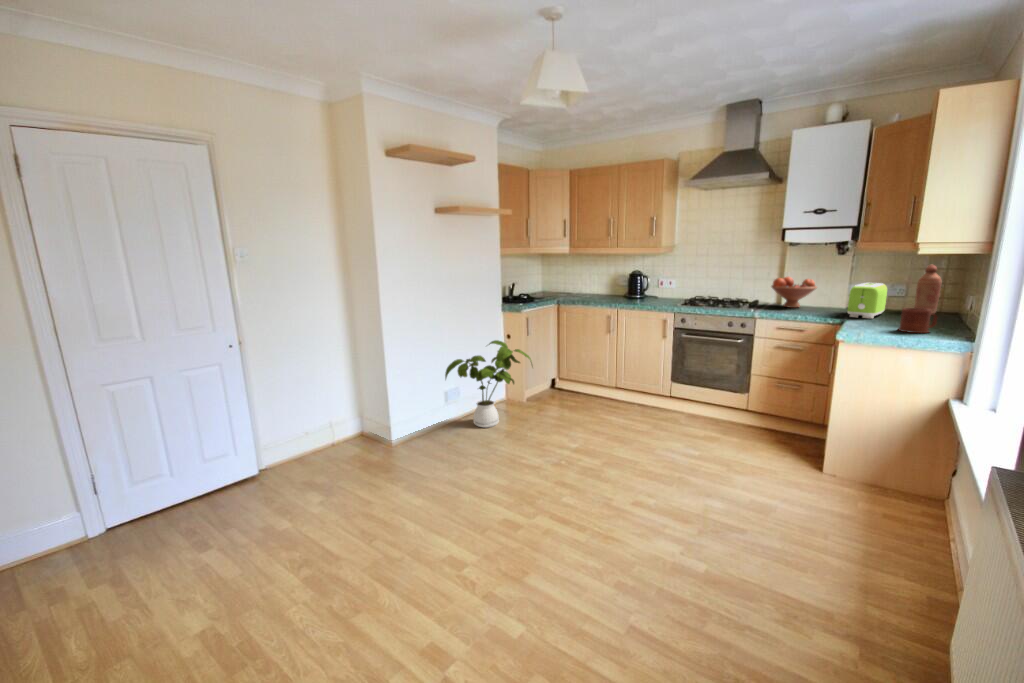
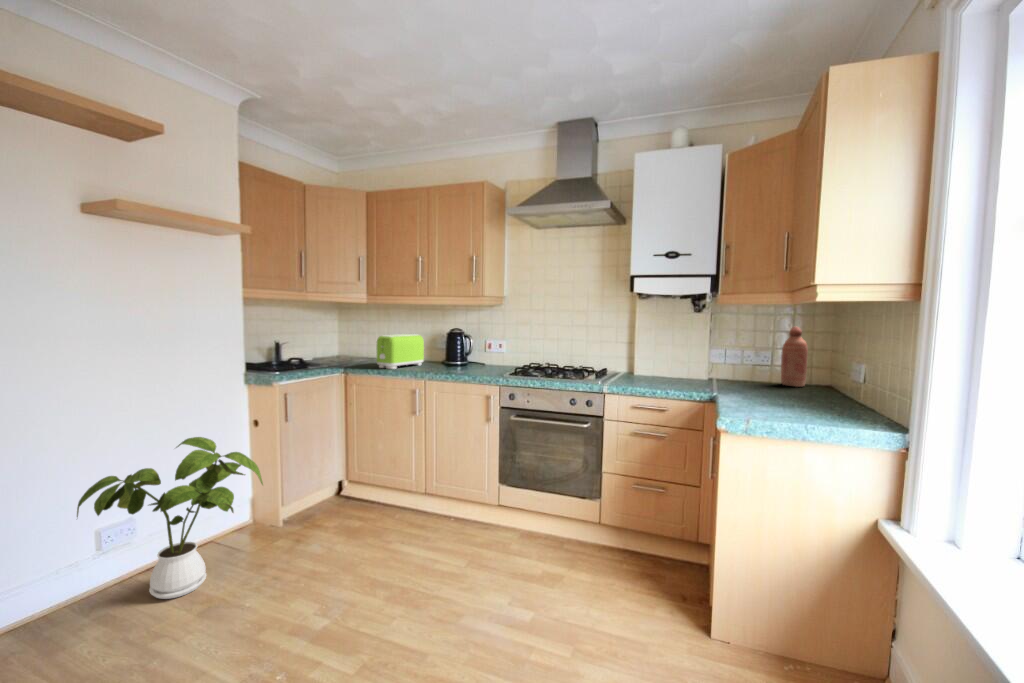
fruit bowl: present [771,277,817,308] -> none [620,339,673,379]
toaster: present [847,283,887,318] -> present [377,334,424,369]
mug: present [898,308,937,333] -> none [791,381,839,419]

